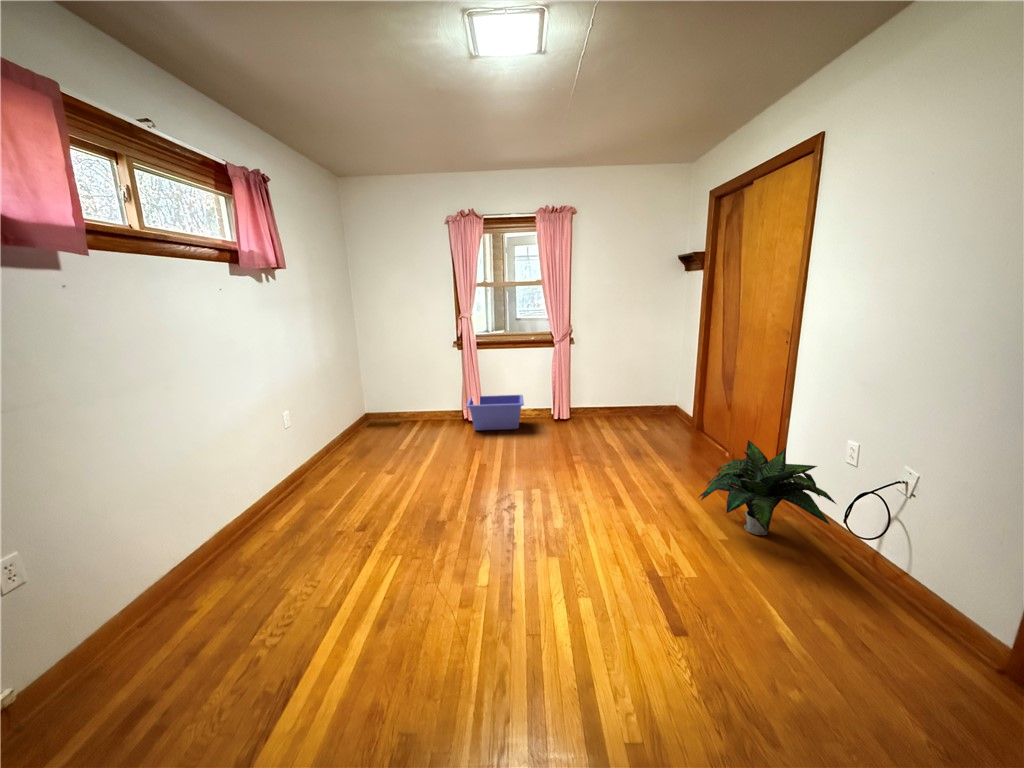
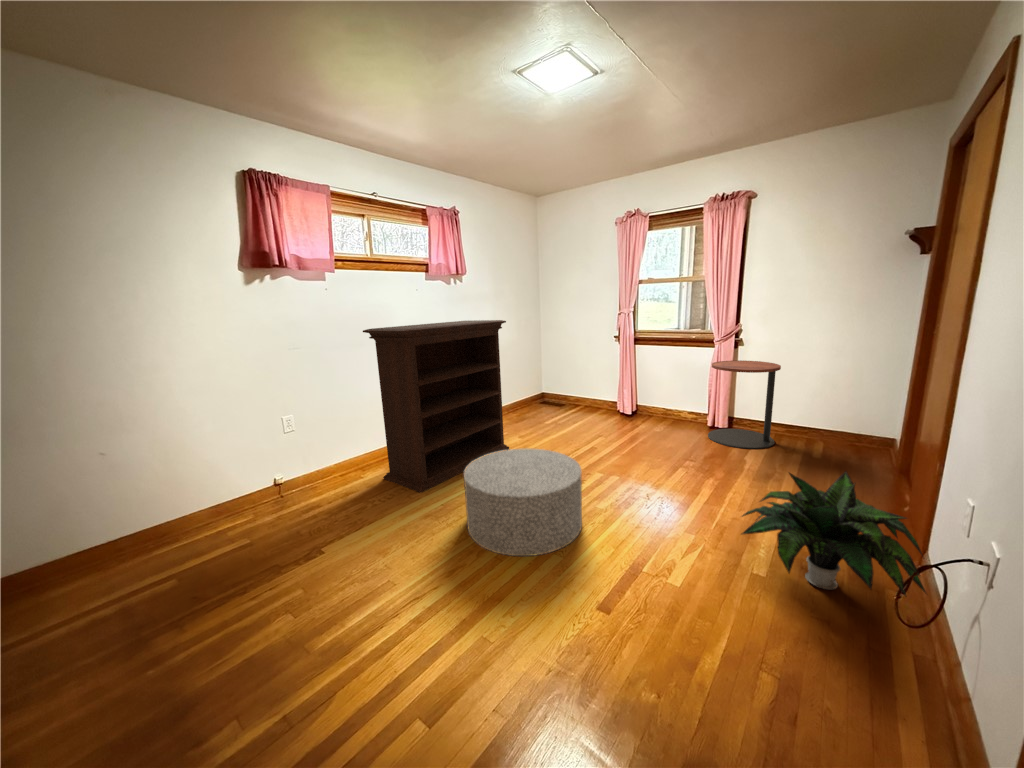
bookshelf: none [183,331,392,598] -> present [363,320,509,493]
side table: none [561,358,615,436] -> present [708,360,781,449]
storage bin: present [467,395,524,430] -> none [611,389,677,426]
ottoman: none [434,482,578,631] -> present [464,448,582,556]

